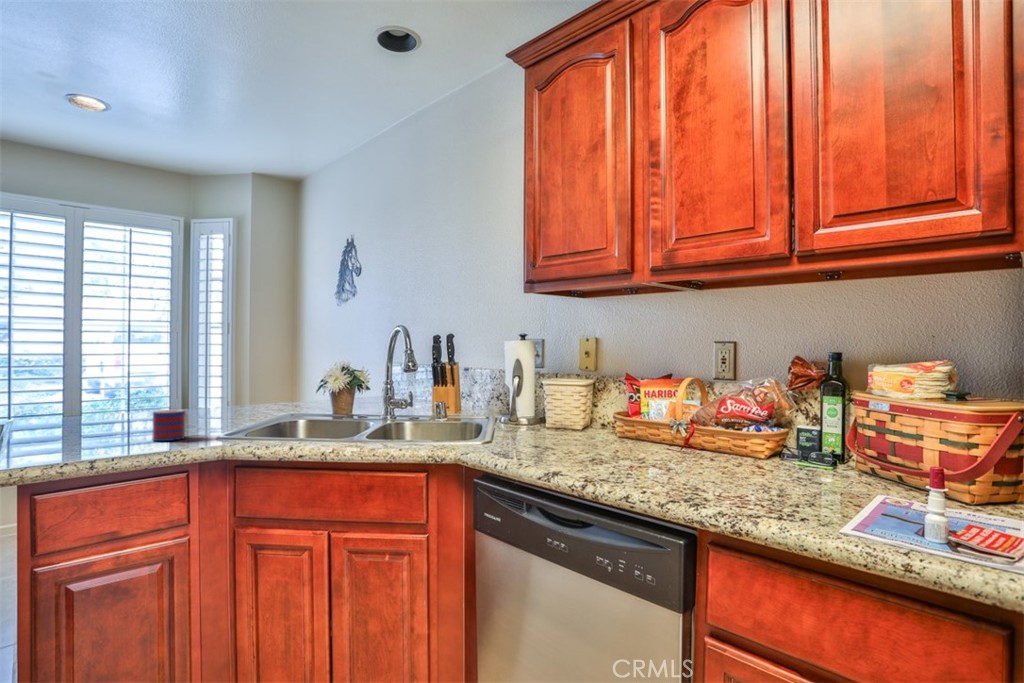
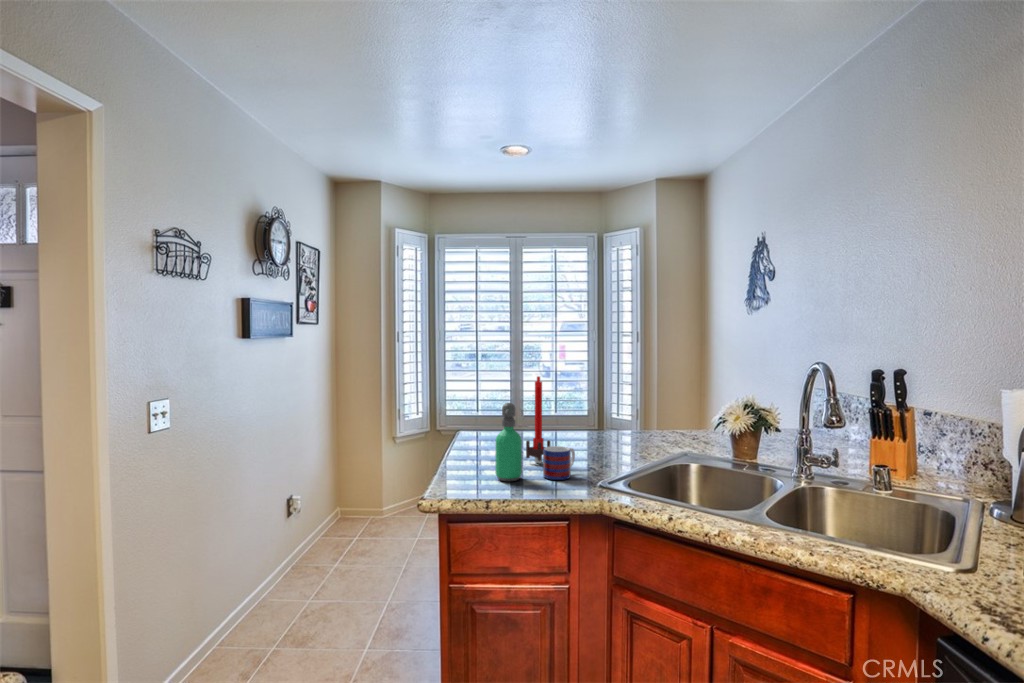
candle: none [125,343,156,433] -> present [526,376,551,463]
soap dispenser: none [92,365,127,448] -> present [495,403,522,481]

